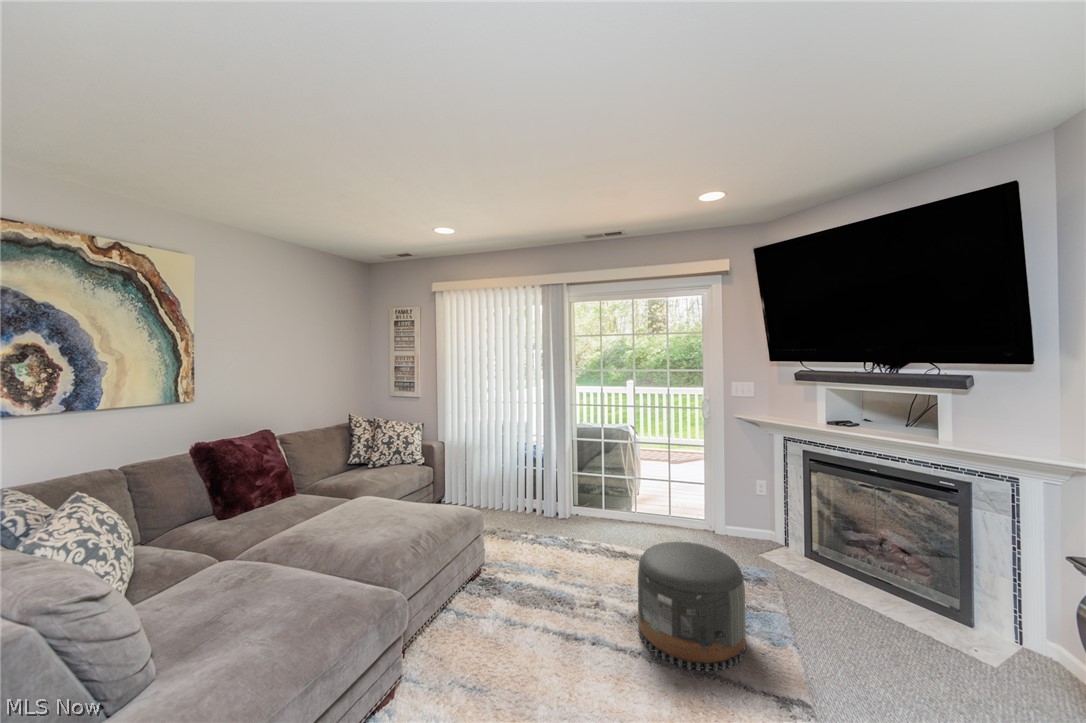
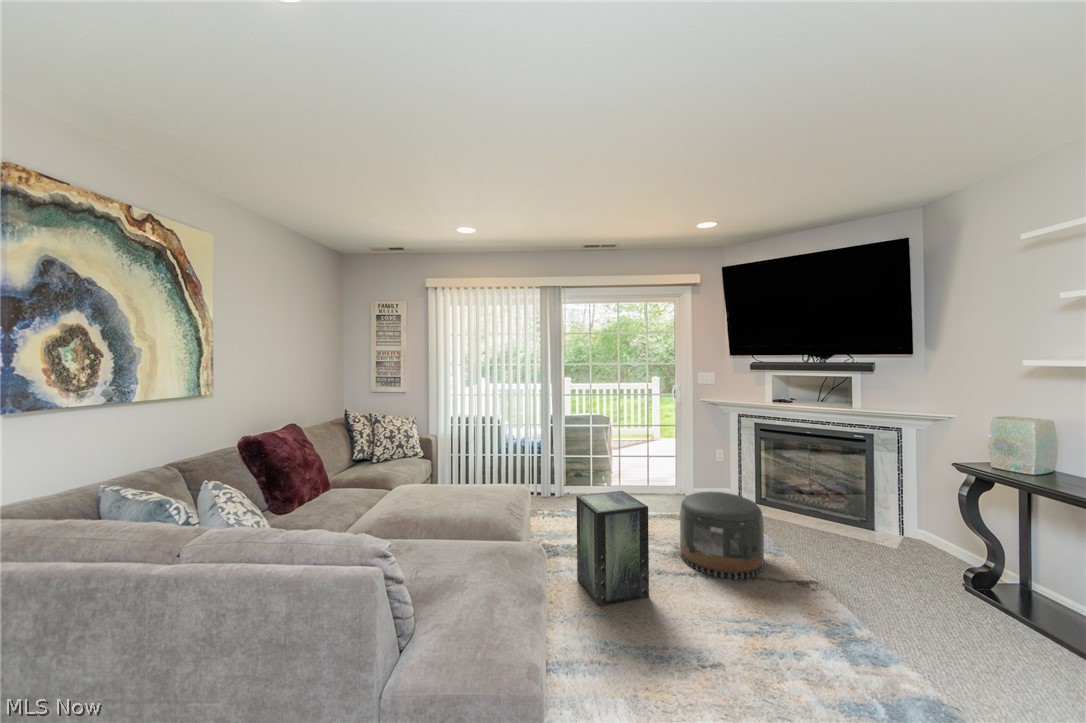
storage box: none [483,532,554,674] -> present [576,491,649,606]

